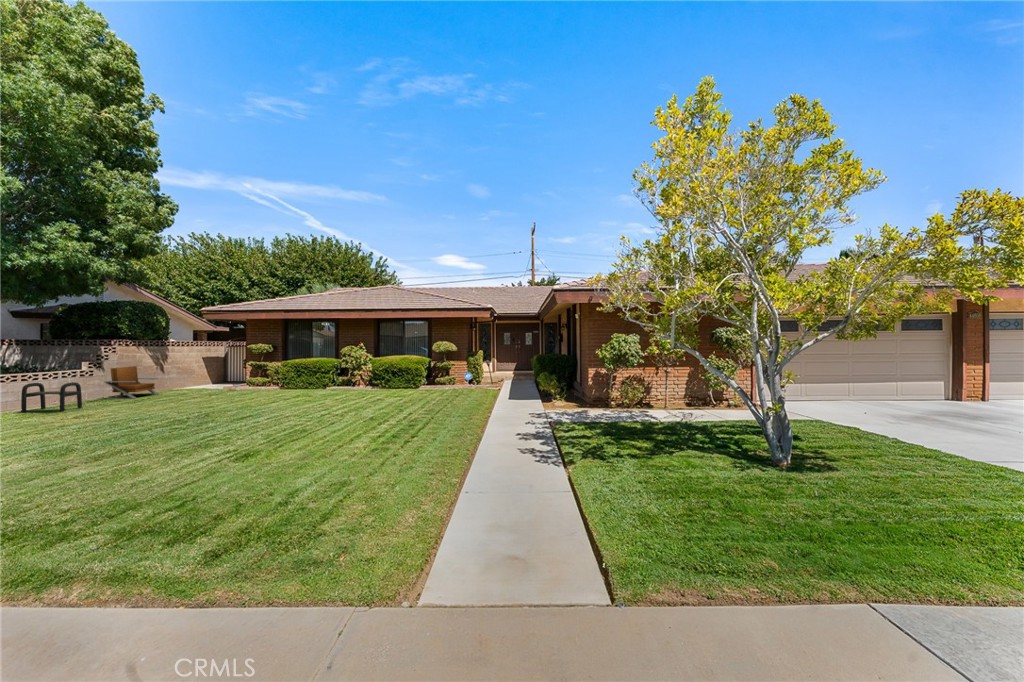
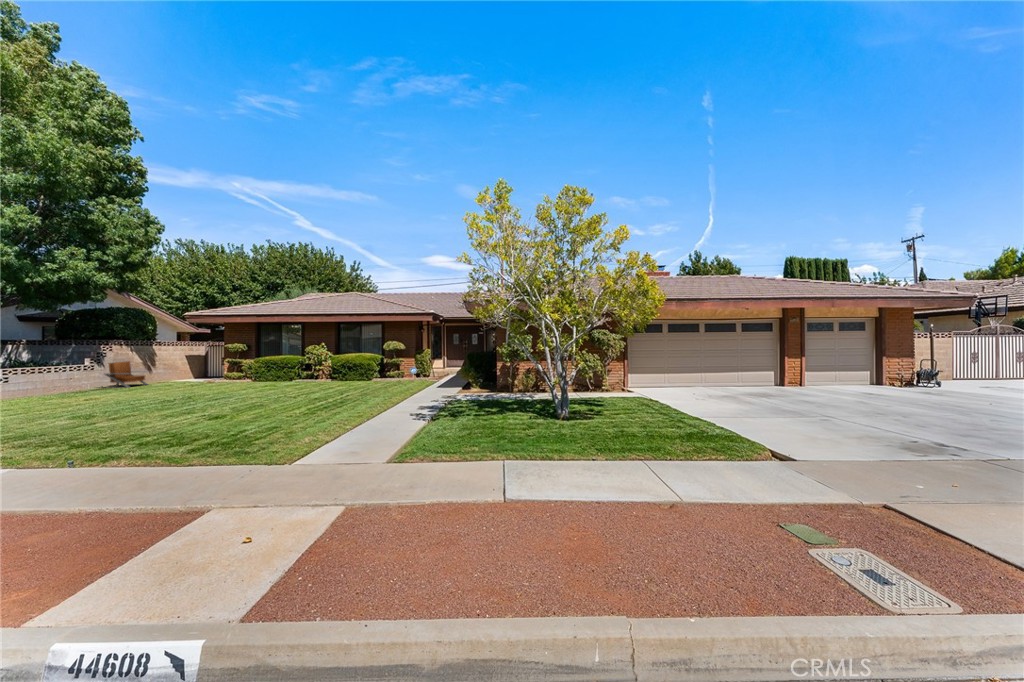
bench: present [21,382,82,412] -> none [39,373,88,396]

